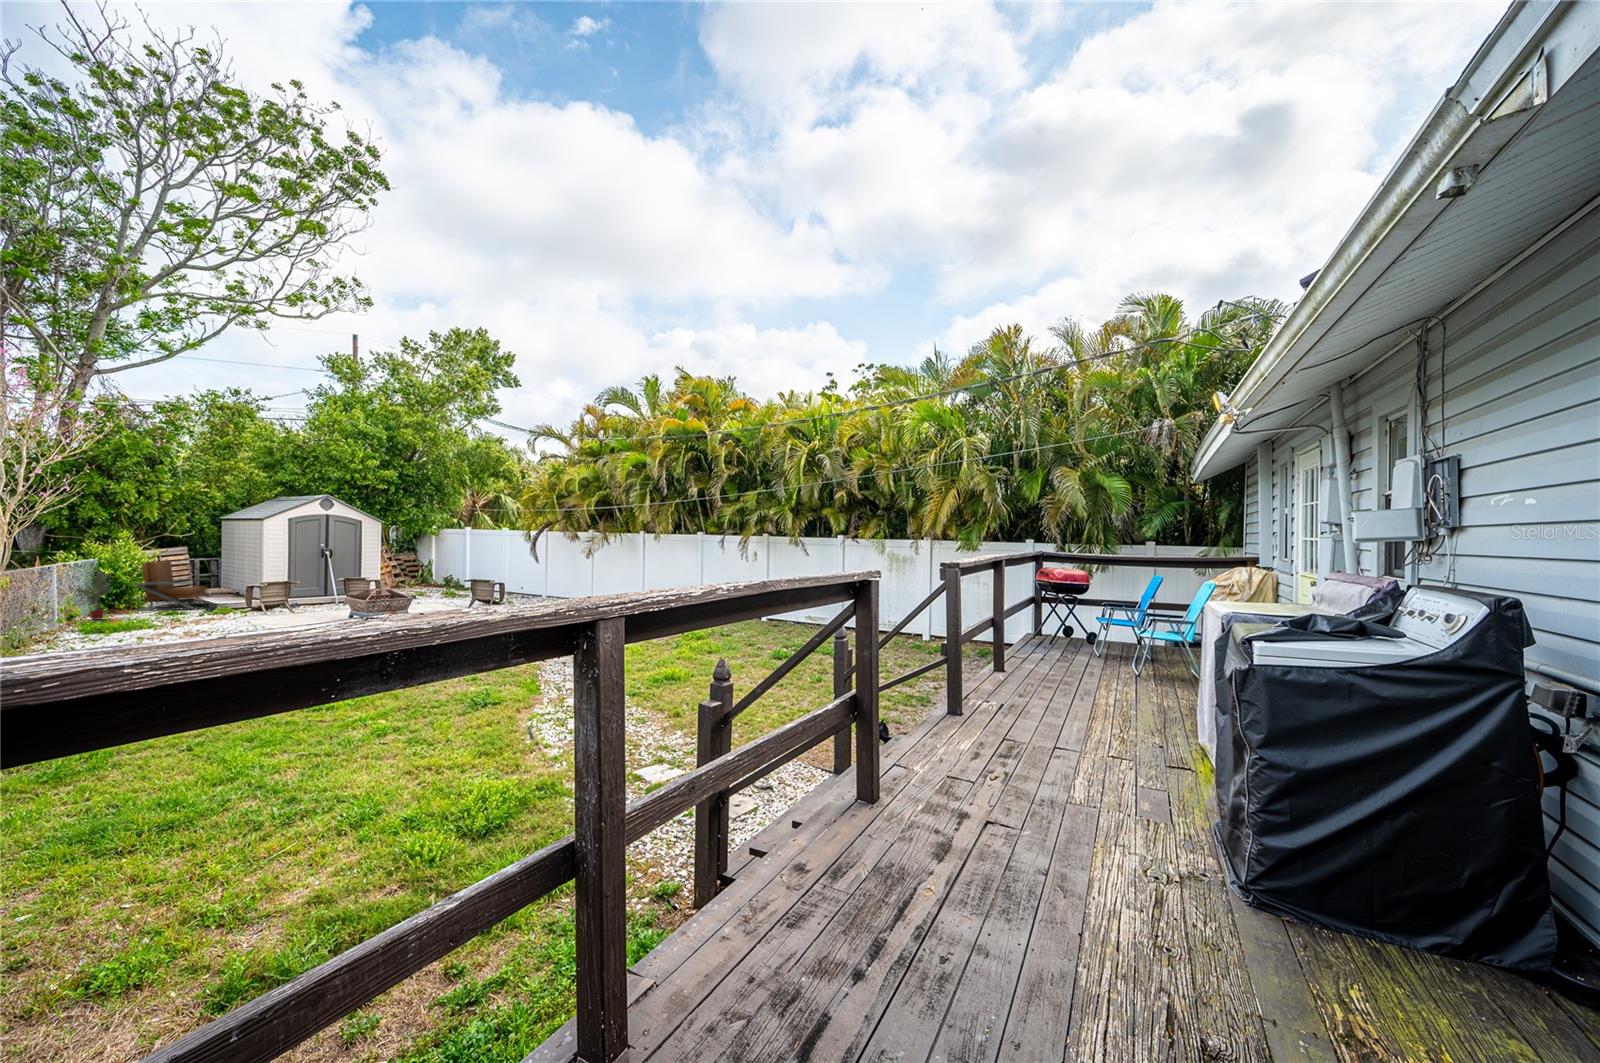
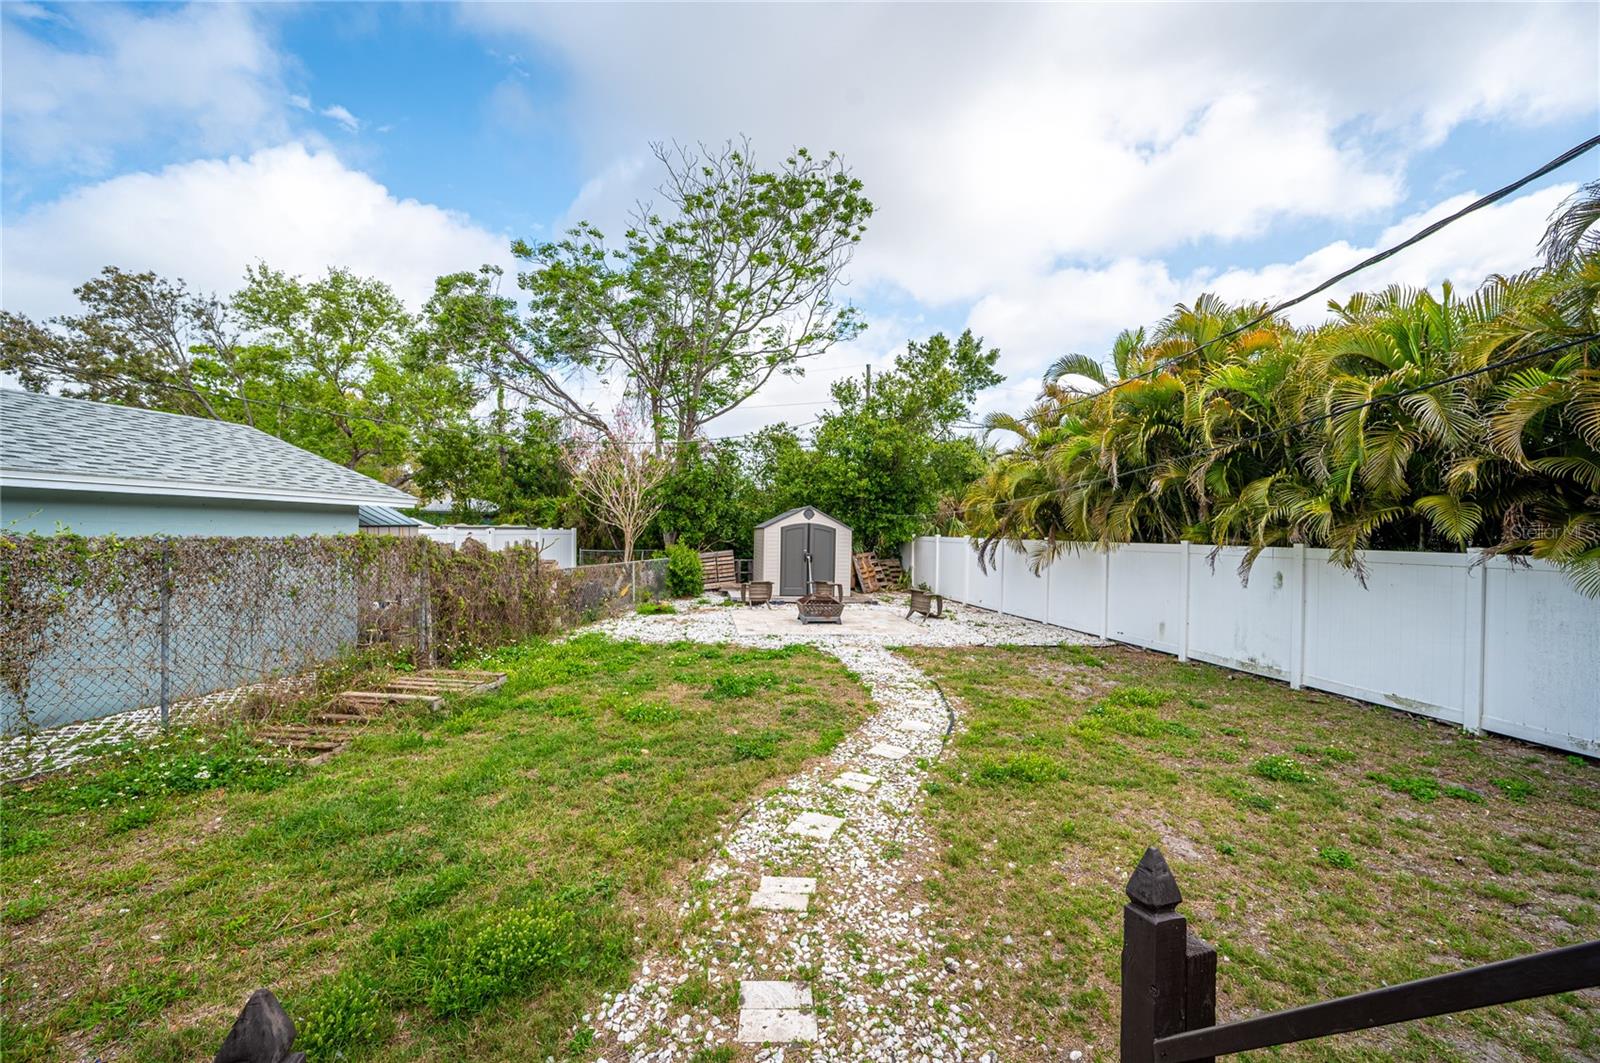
lounge chair: present [134,560,210,611] -> none [684,564,733,605]

